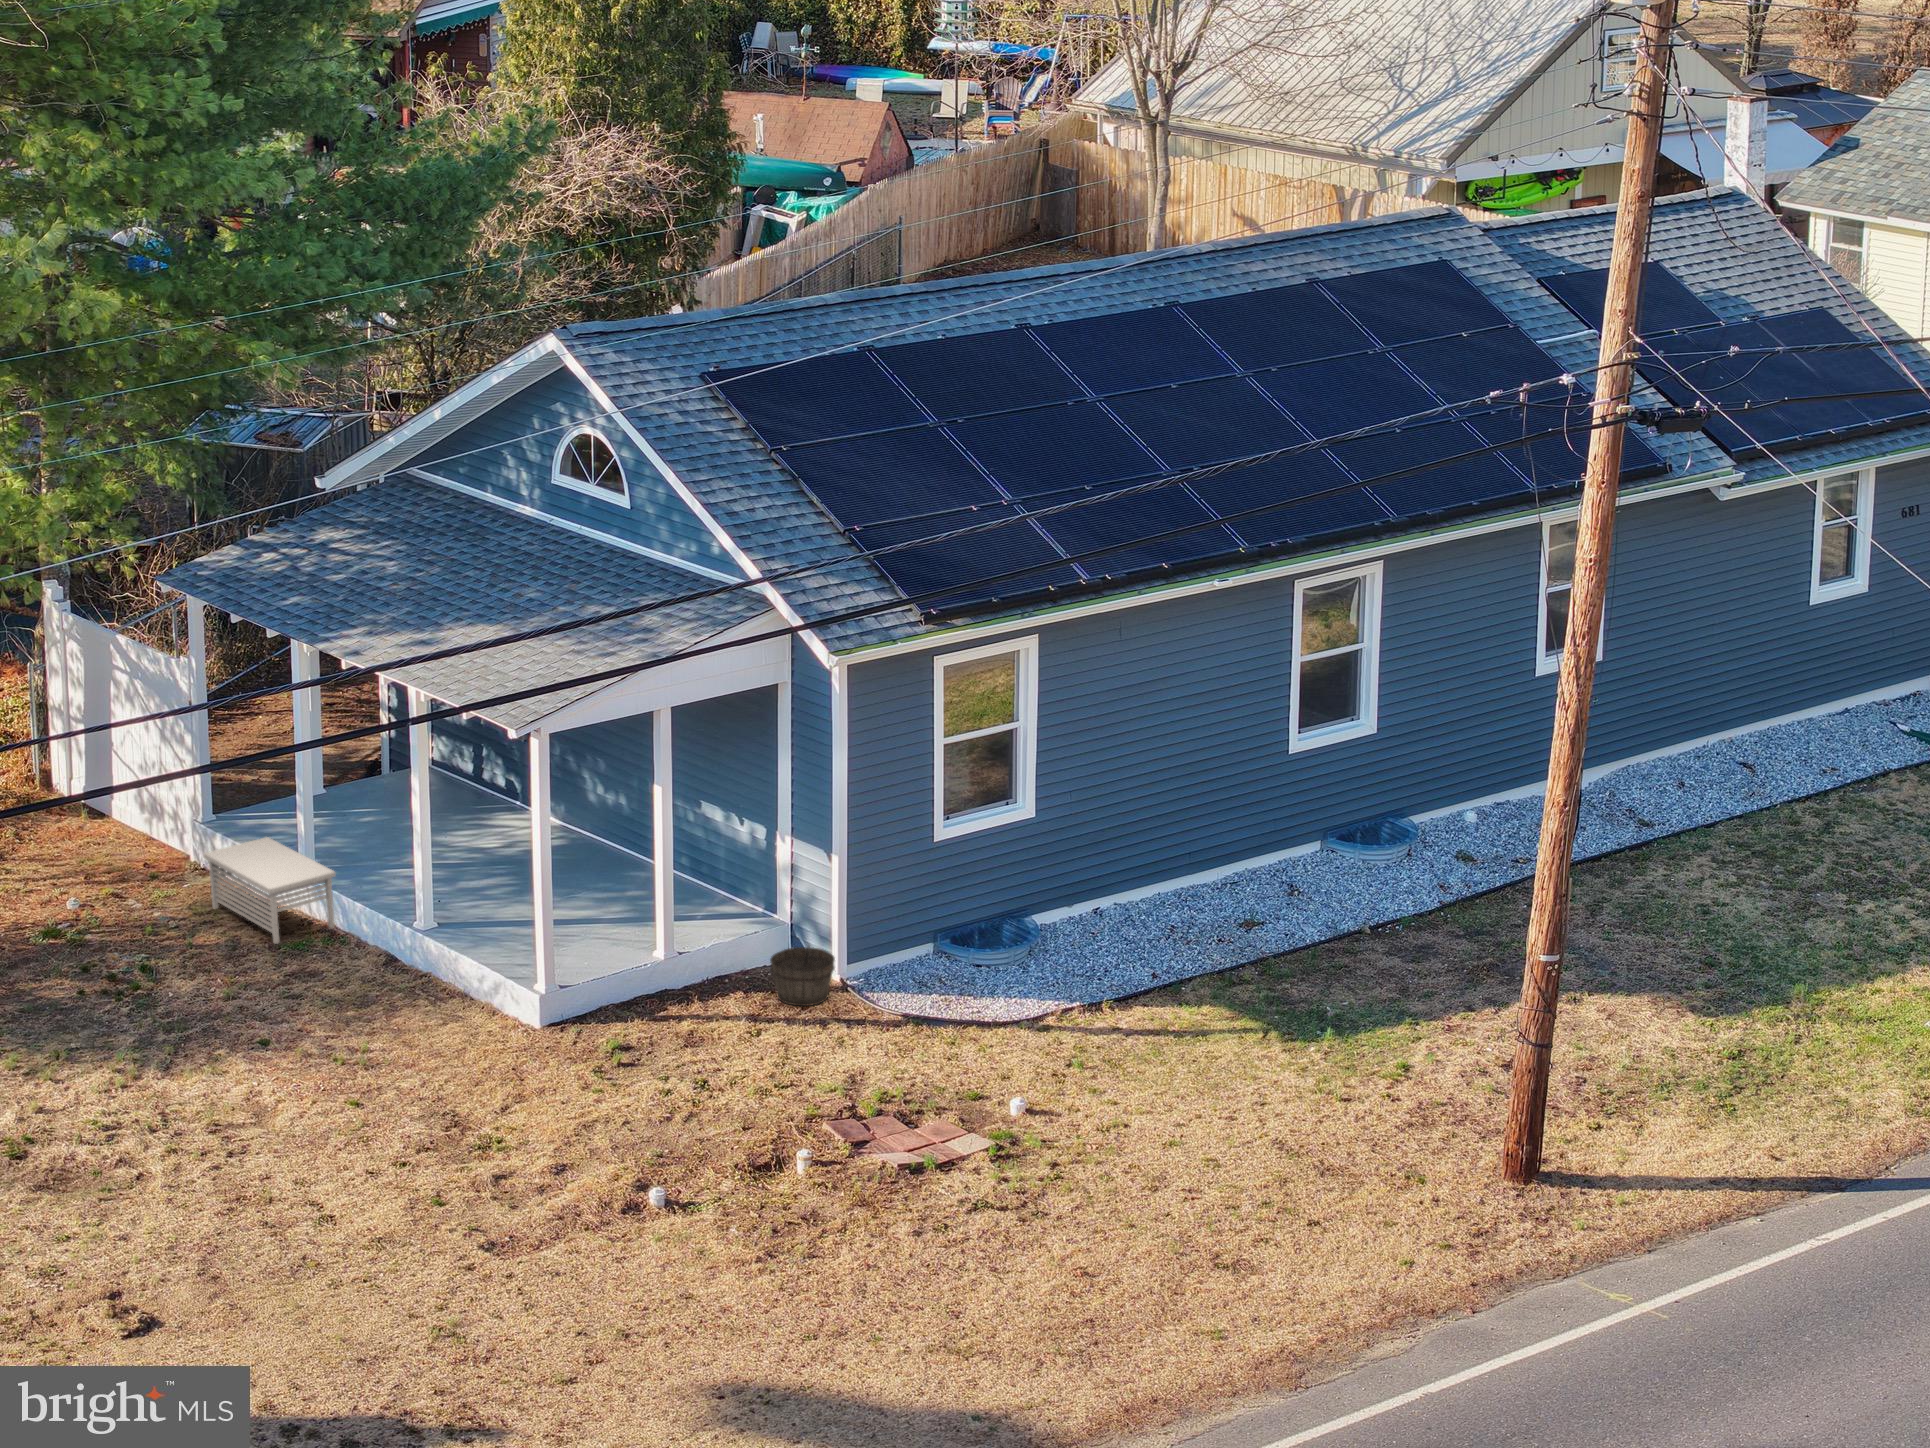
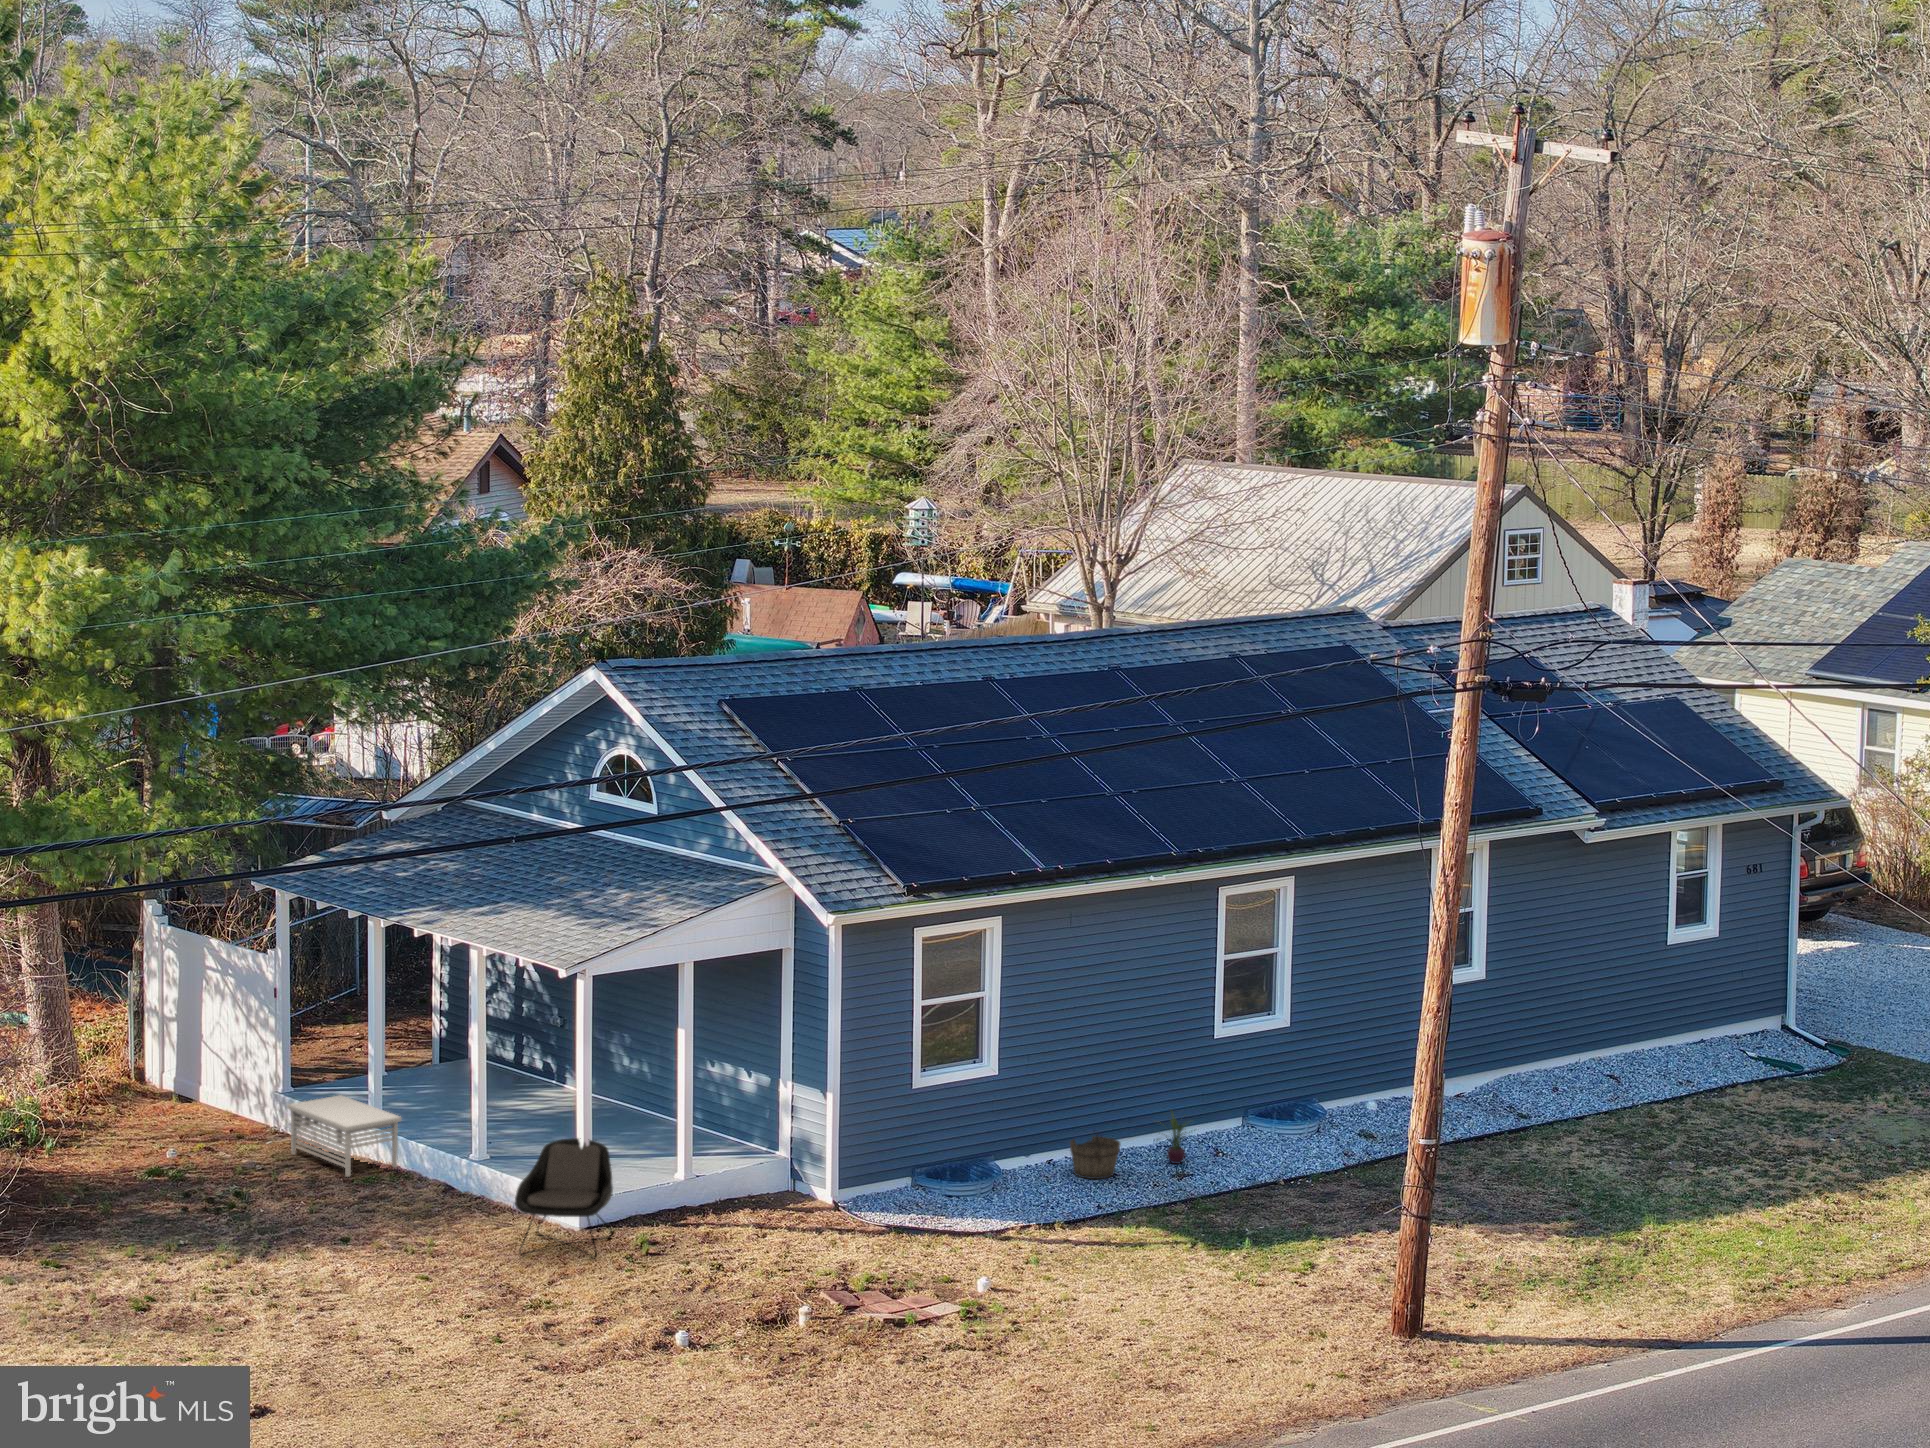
decorative plant: none [1212,845,1272,908] -> present [1154,1111,1190,1164]
lounge chair: none [461,924,582,1071] -> present [515,1138,613,1259]
wooden bucket: present [770,947,835,1006] -> present [1070,1135,1120,1179]

